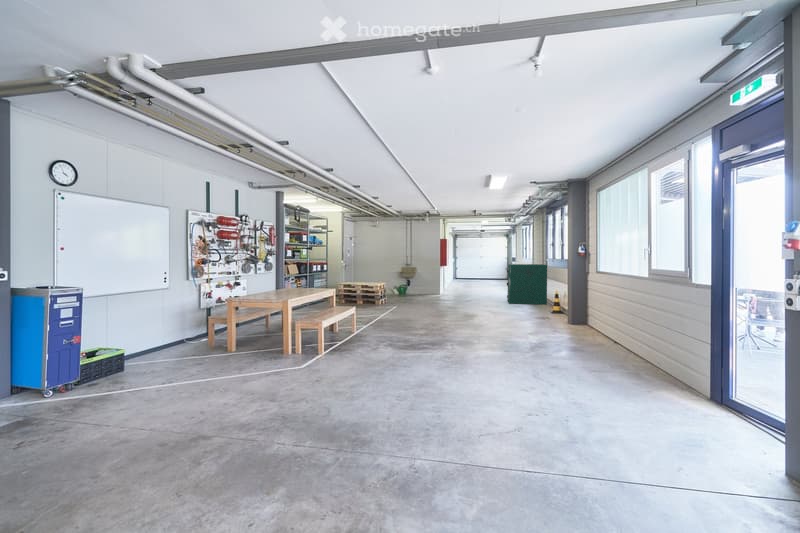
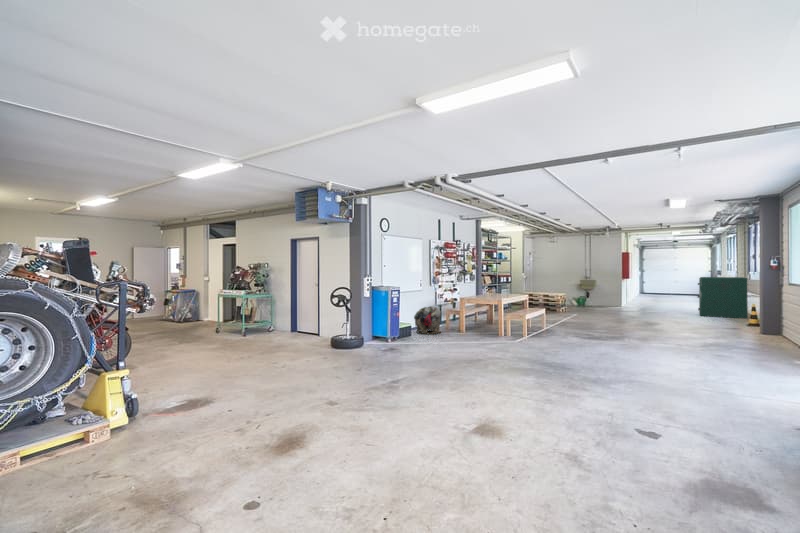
laundry basket: none [148,314,200,361] -> present [414,306,441,334]

